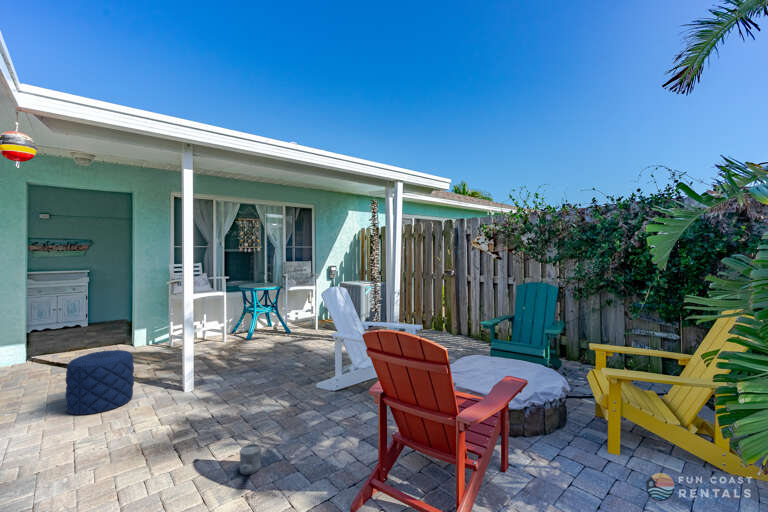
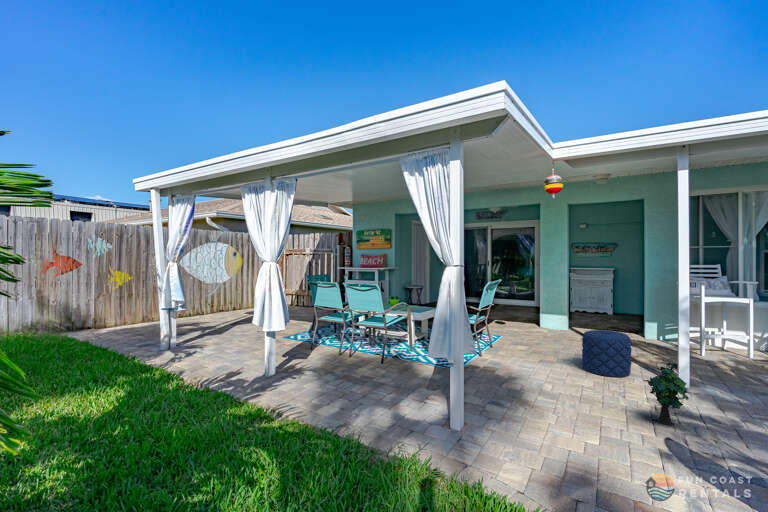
decorative plant: none [163,373,209,445] -> present [644,363,689,425]
watering can: present [240,439,261,475] -> none [705,447,739,479]

